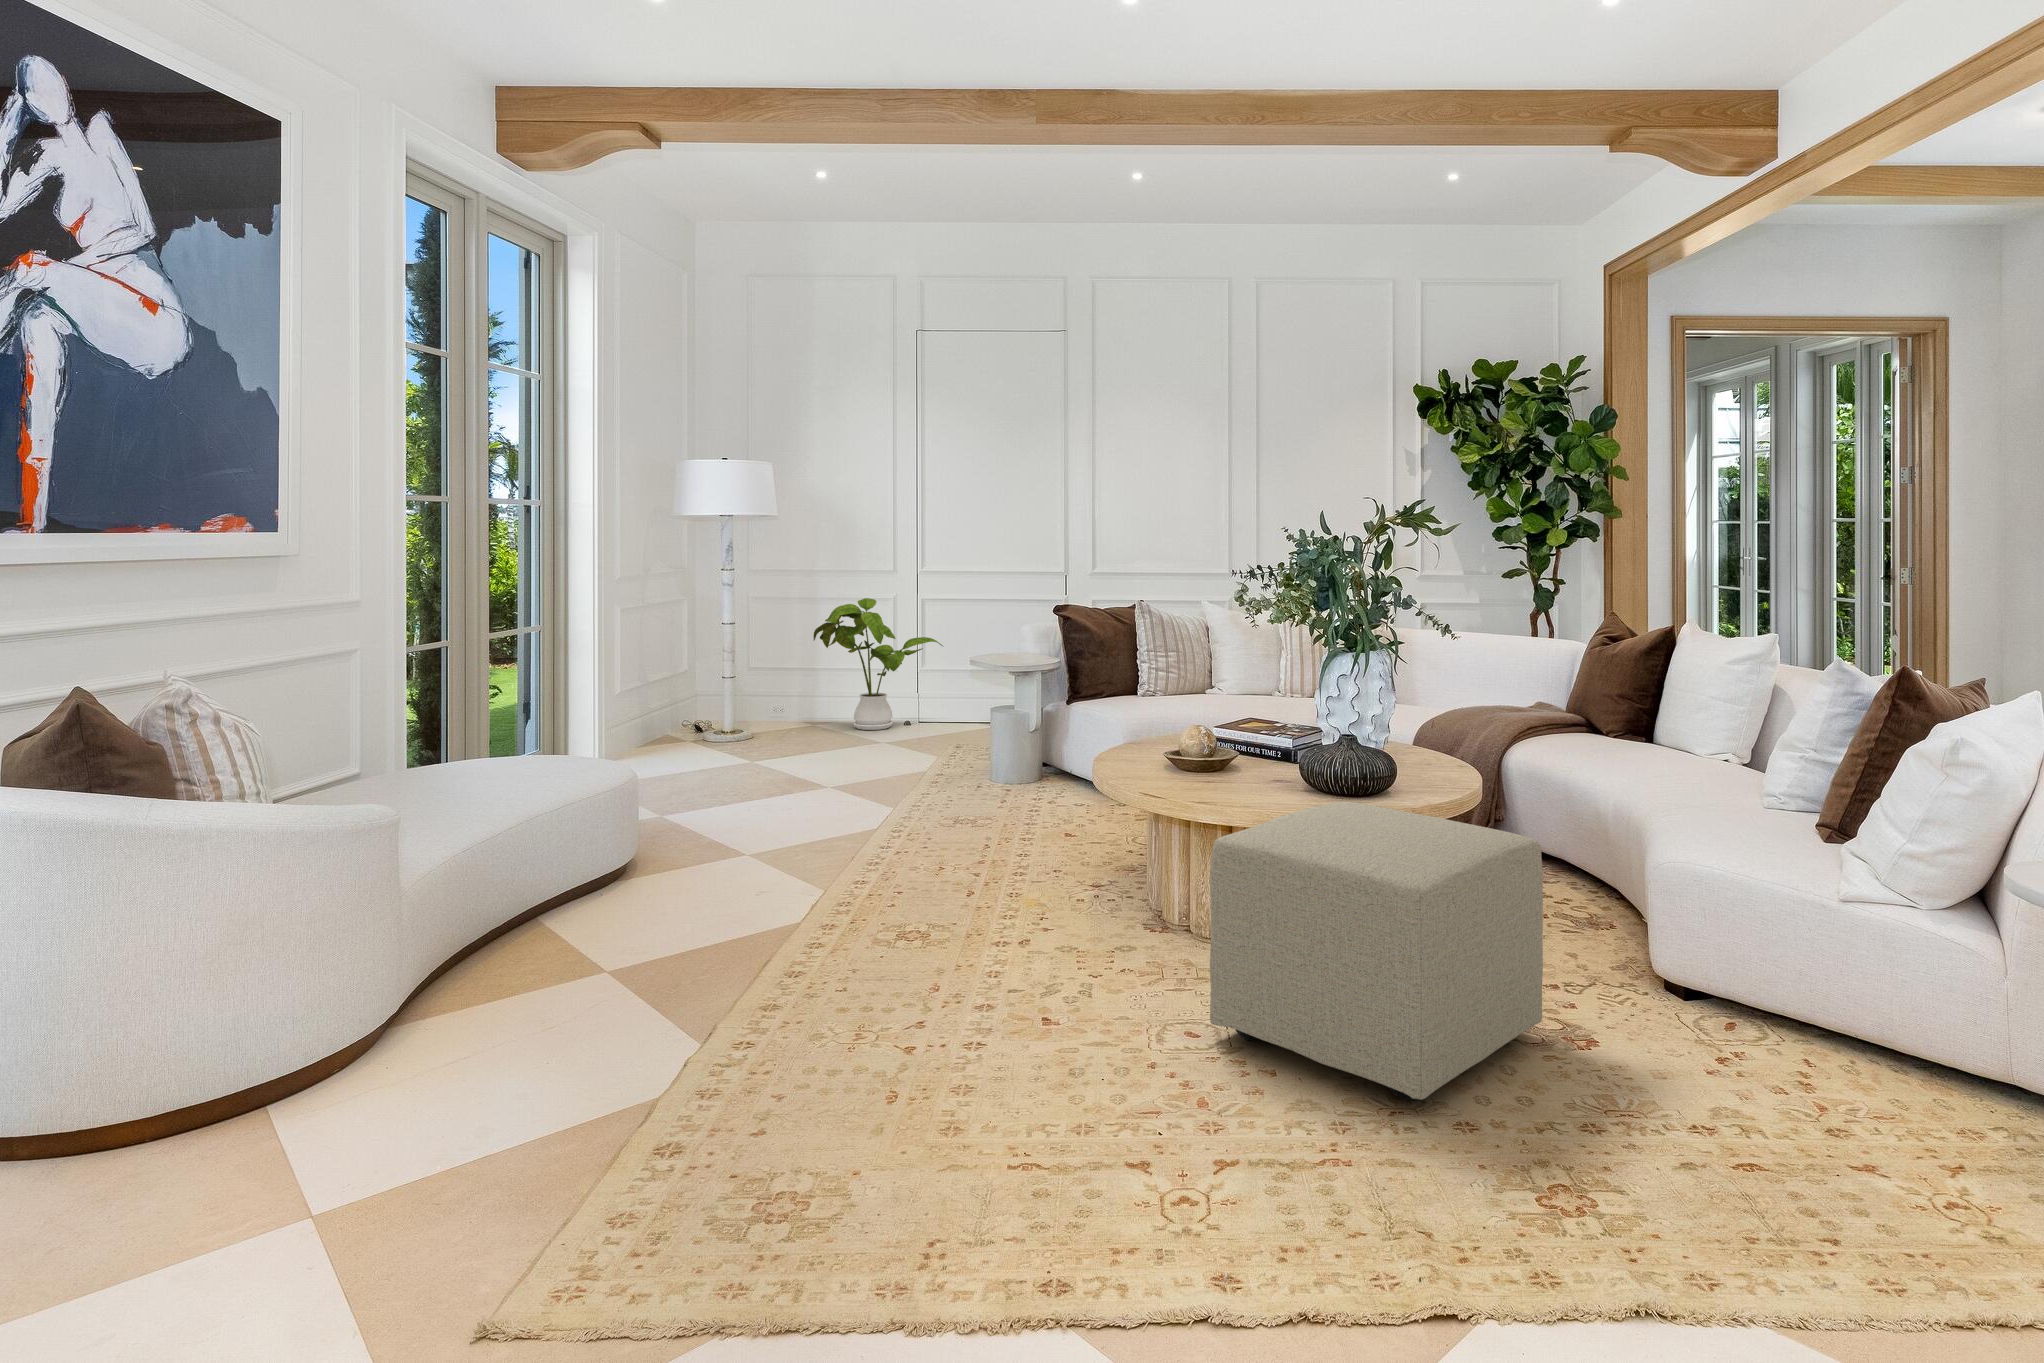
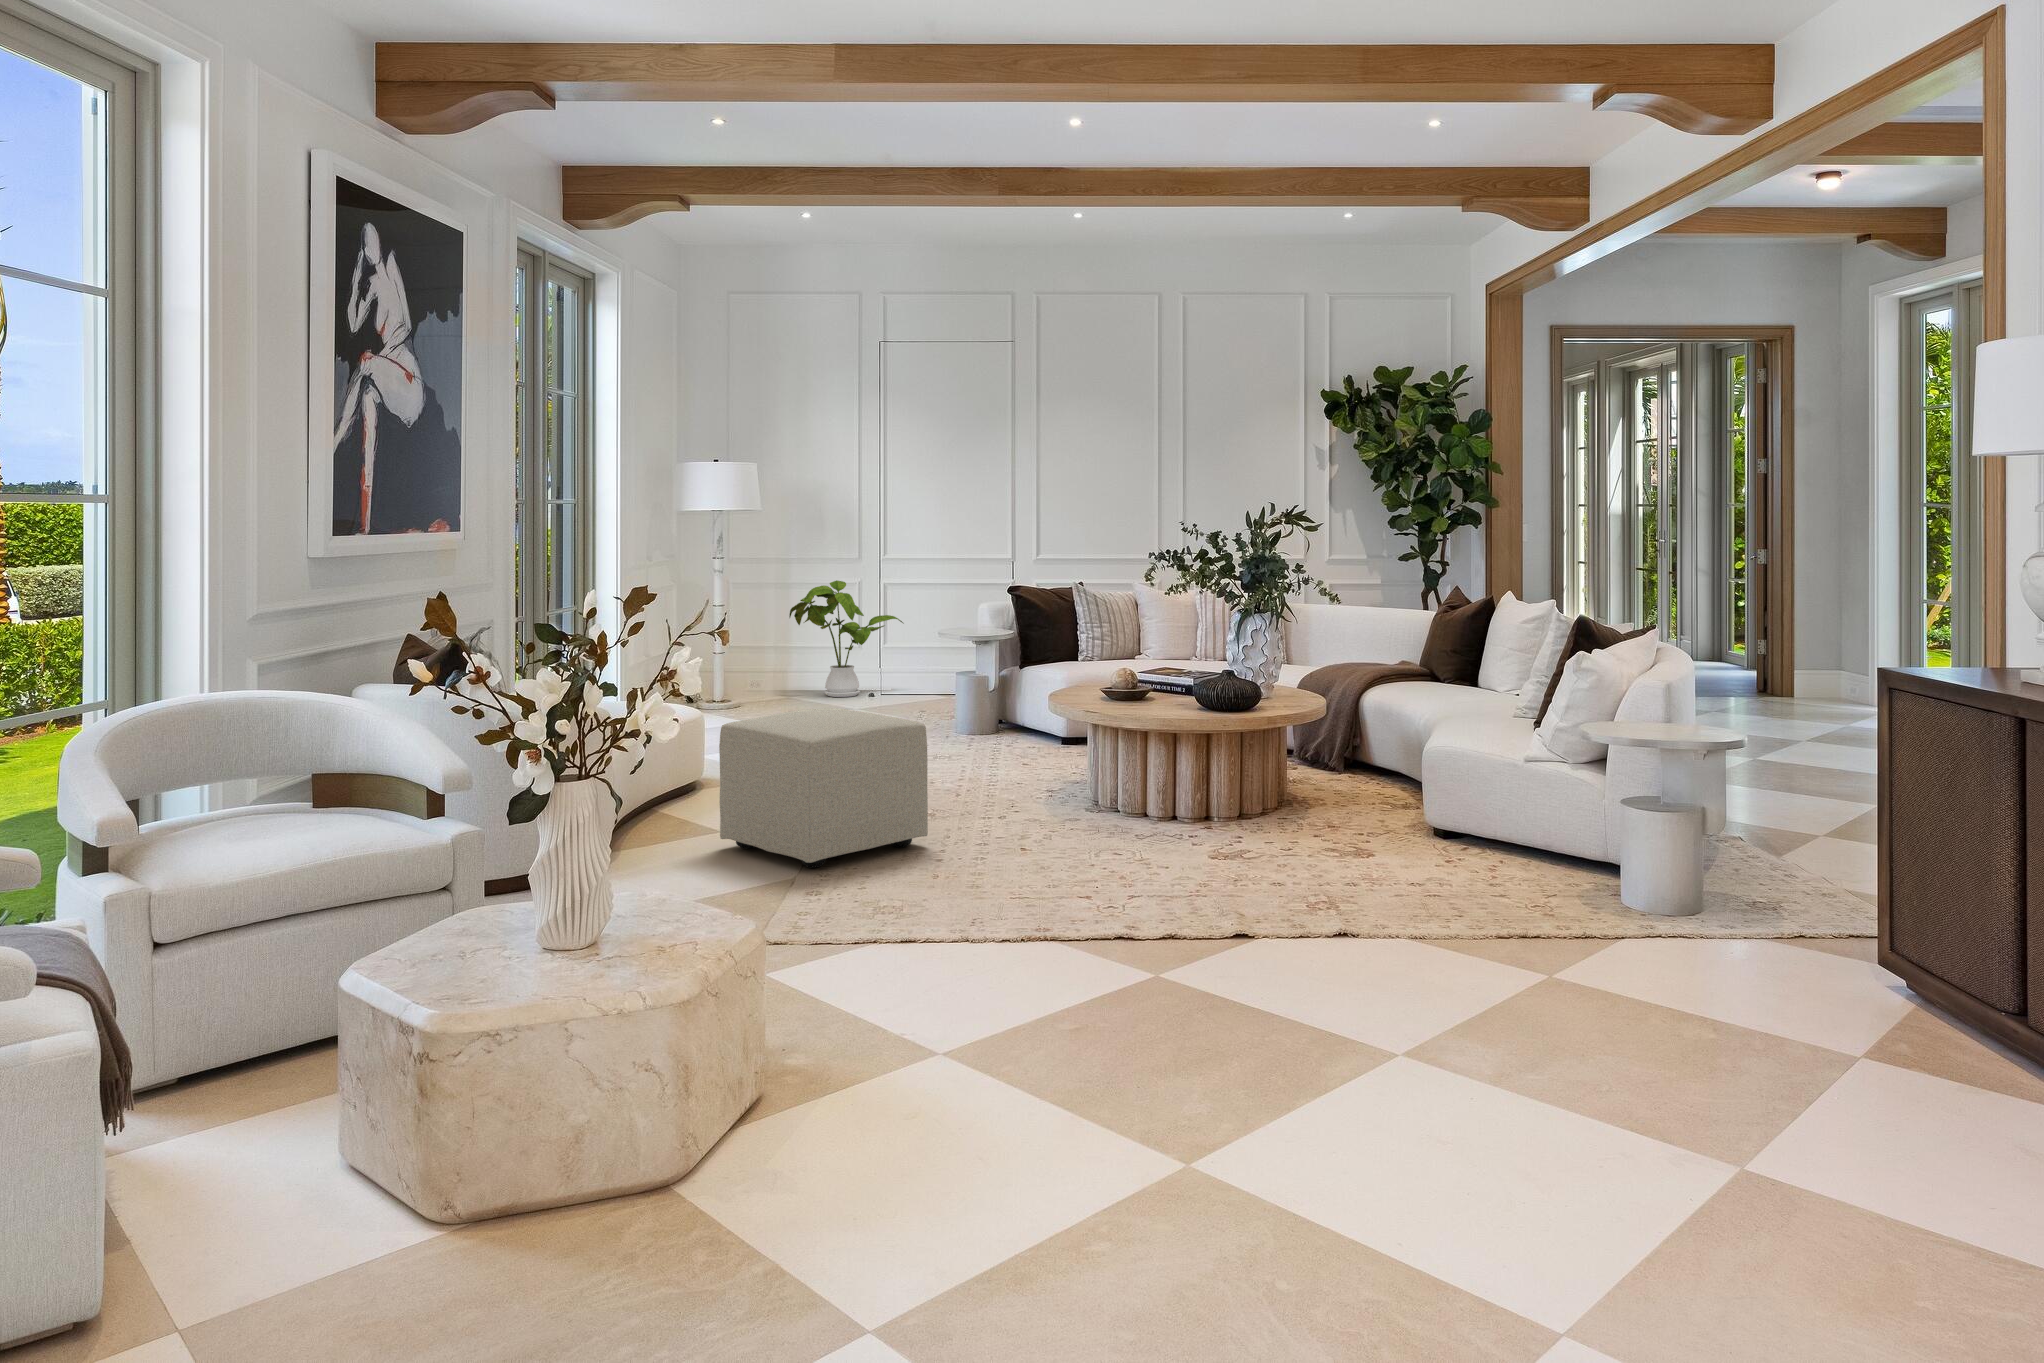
ottoman: present [1210,801,1543,1100] -> present [719,708,928,868]

